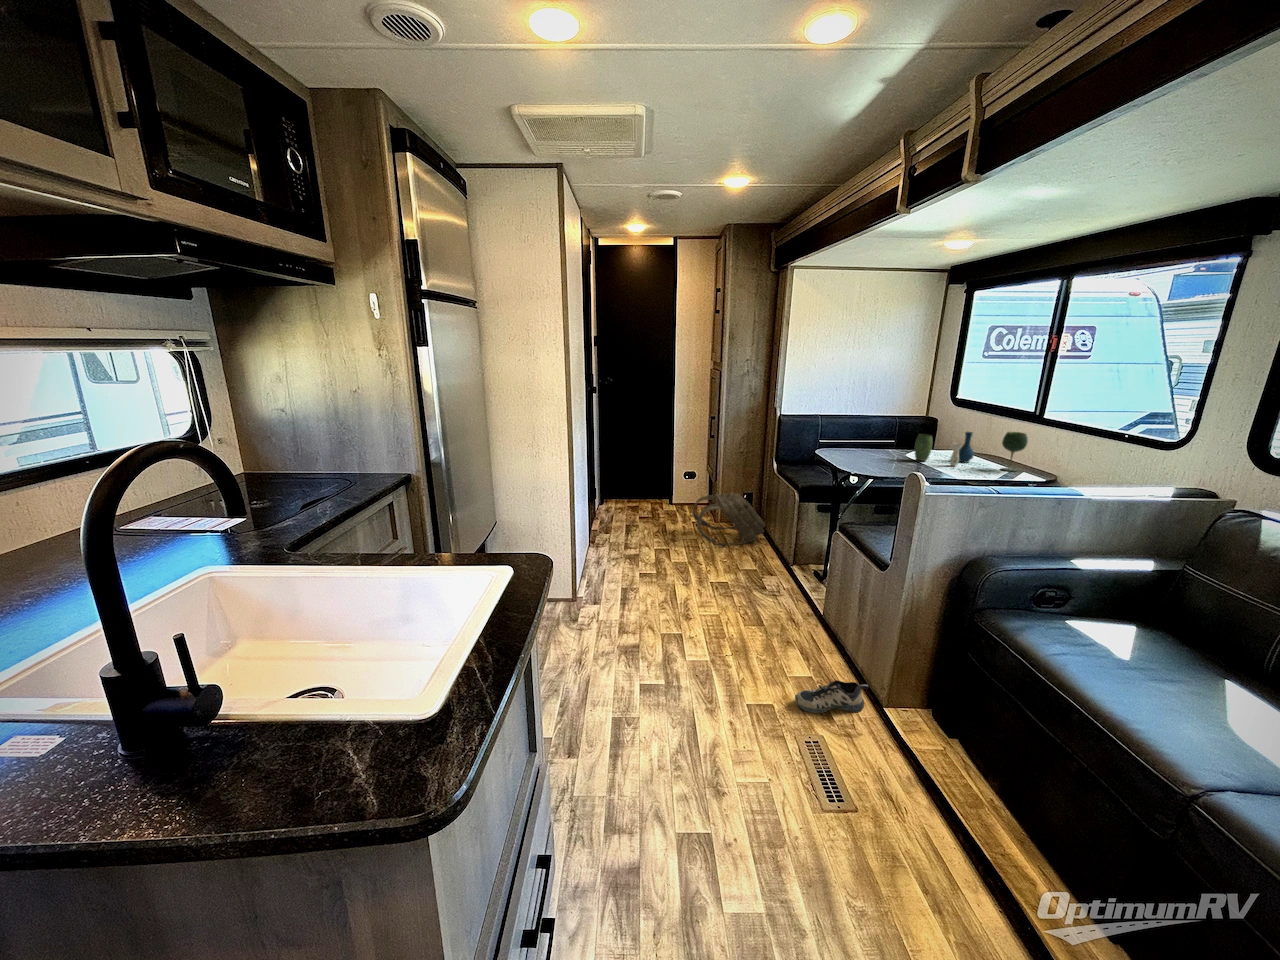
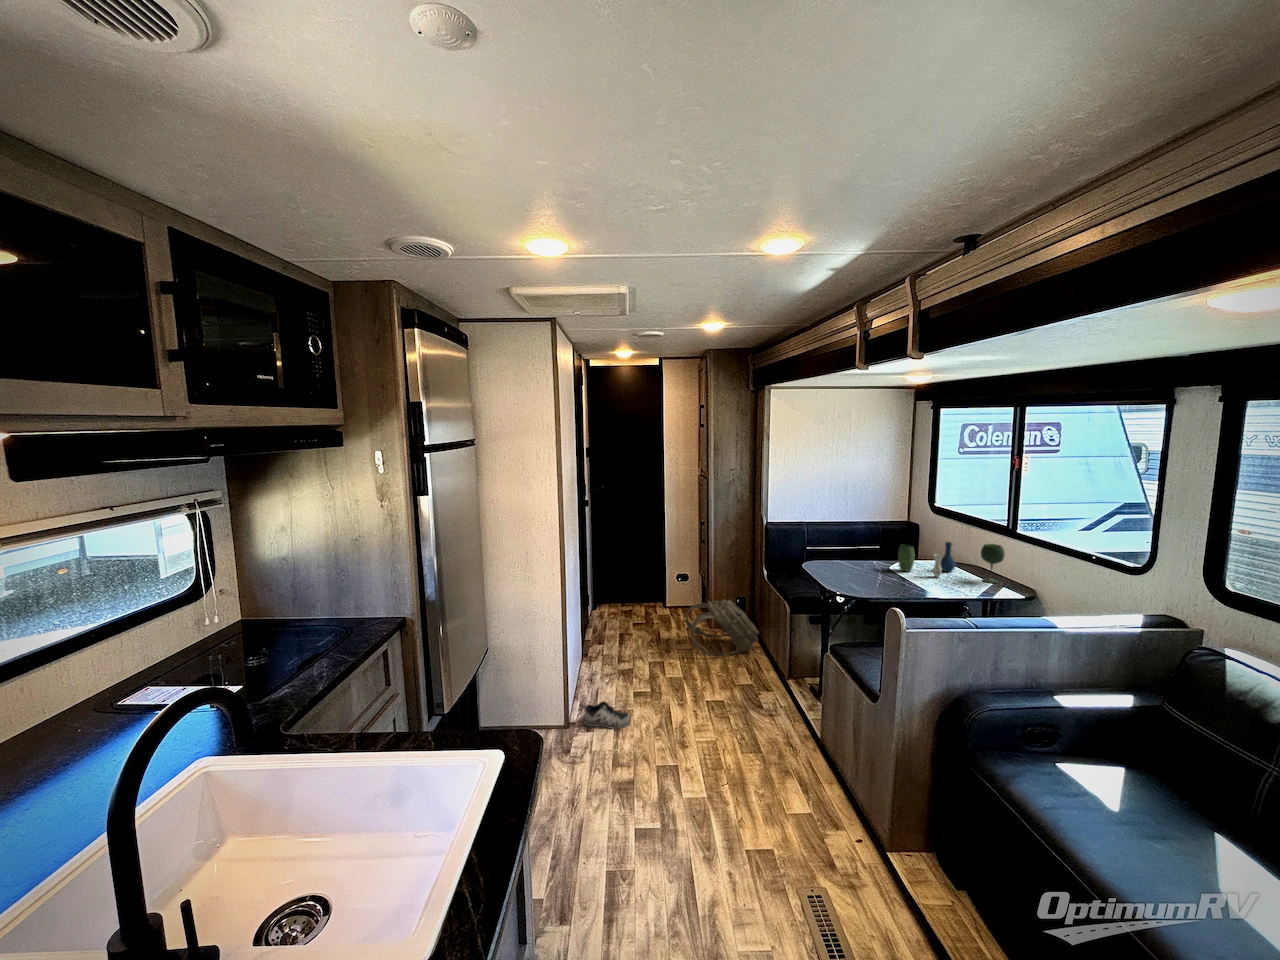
shoe: present [795,680,868,713] -> present [581,701,631,729]

